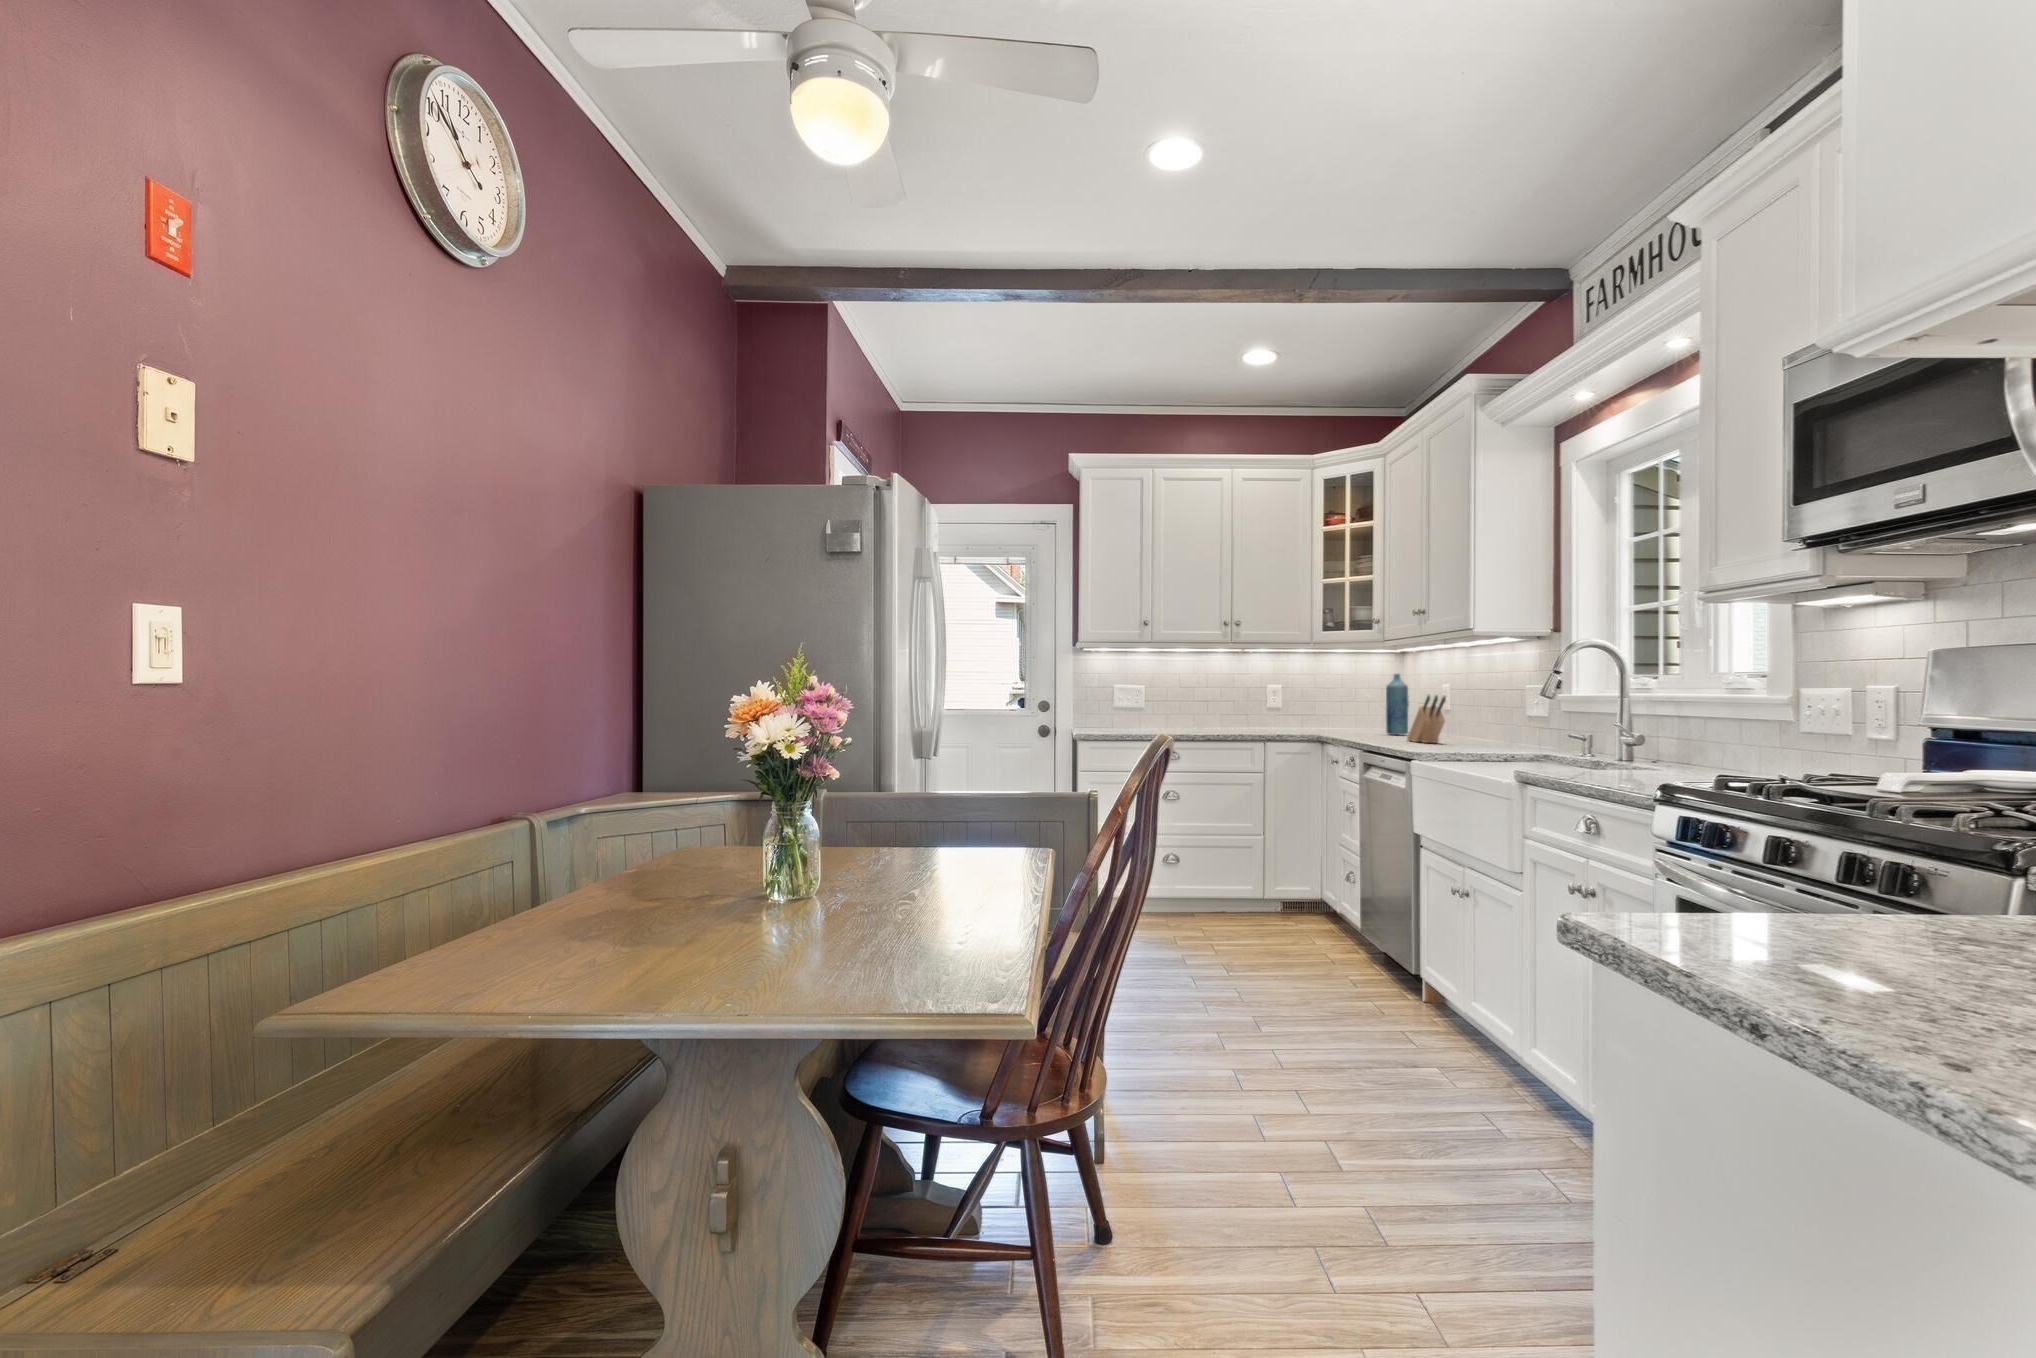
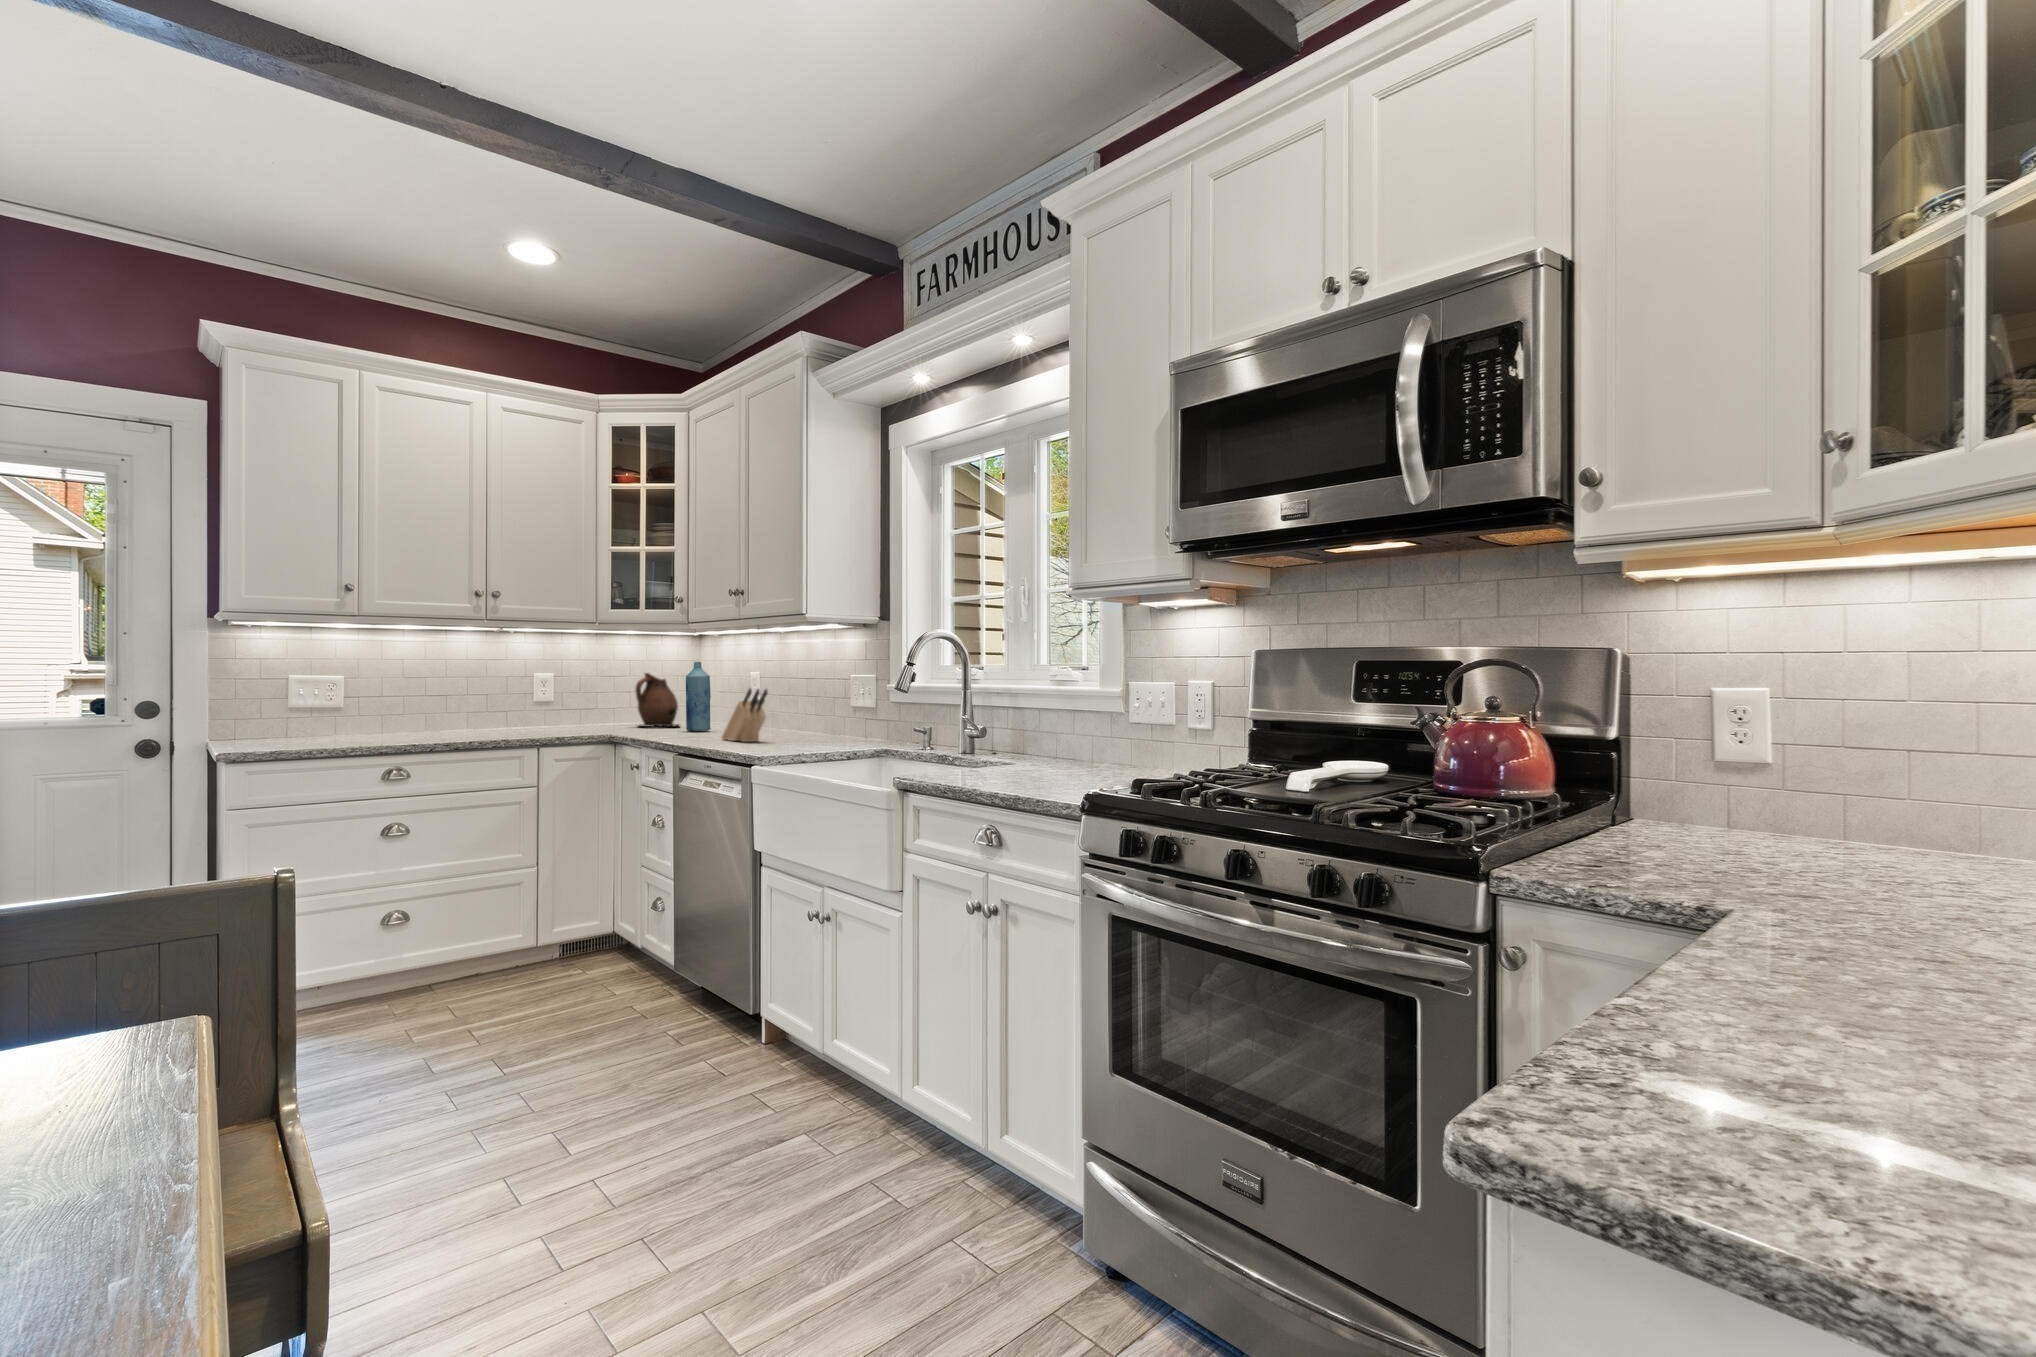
ceramic pitcher: none [1347,684,1388,732] -> present [635,673,679,727]

